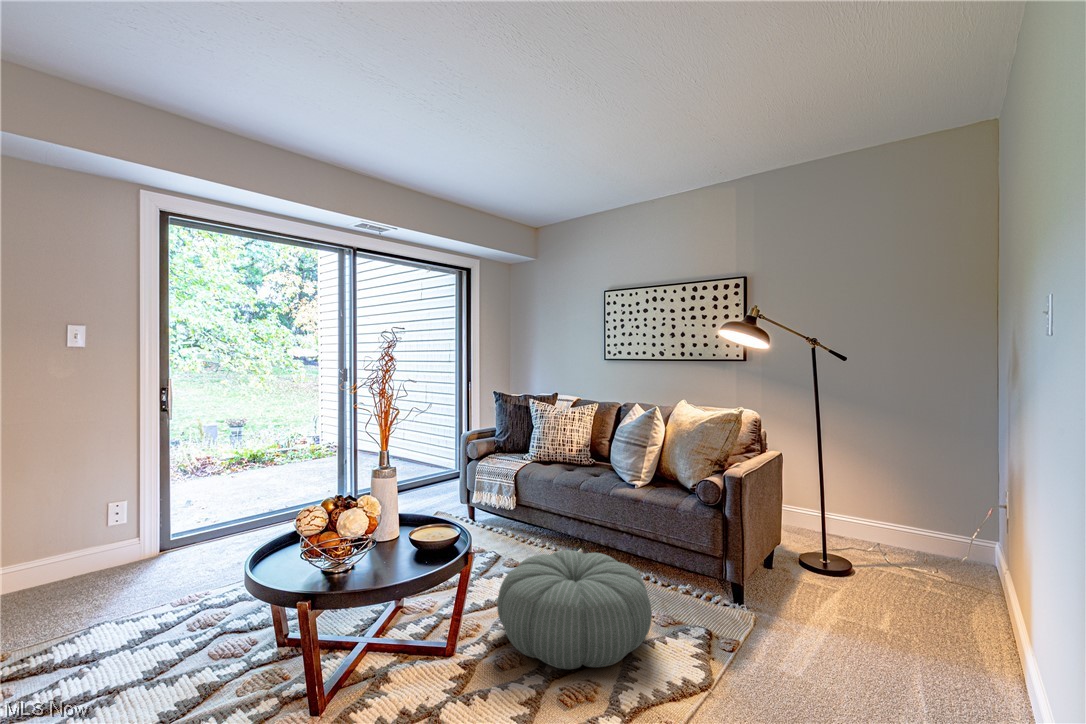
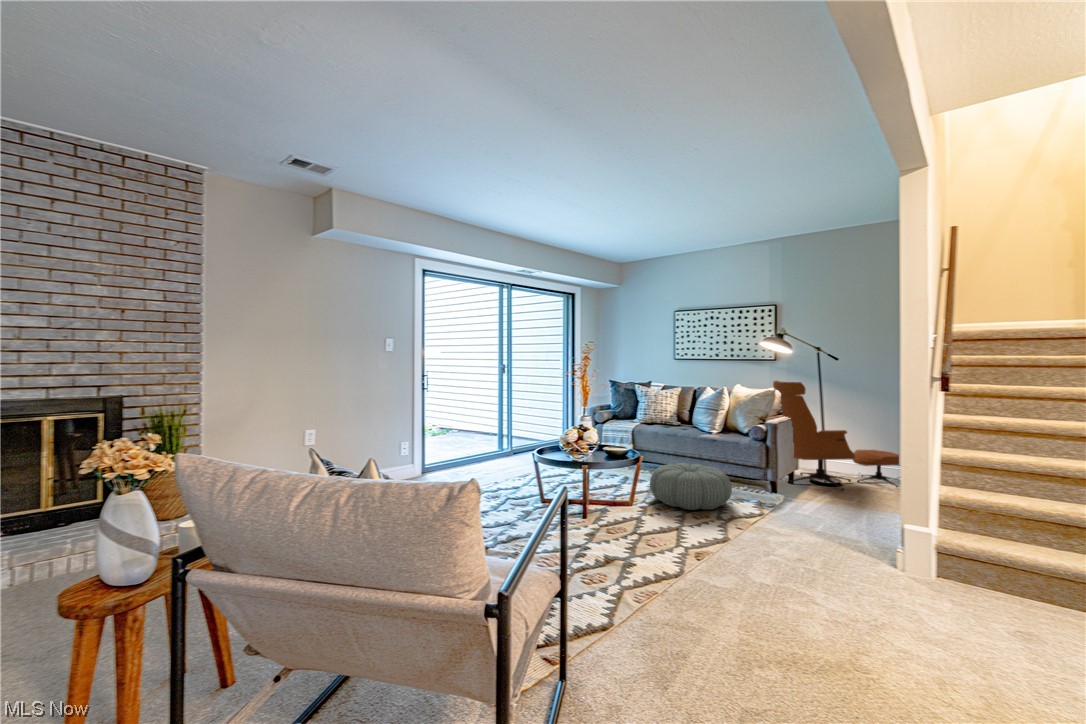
lounge chair: none [739,395,961,593] -> present [773,381,899,491]

